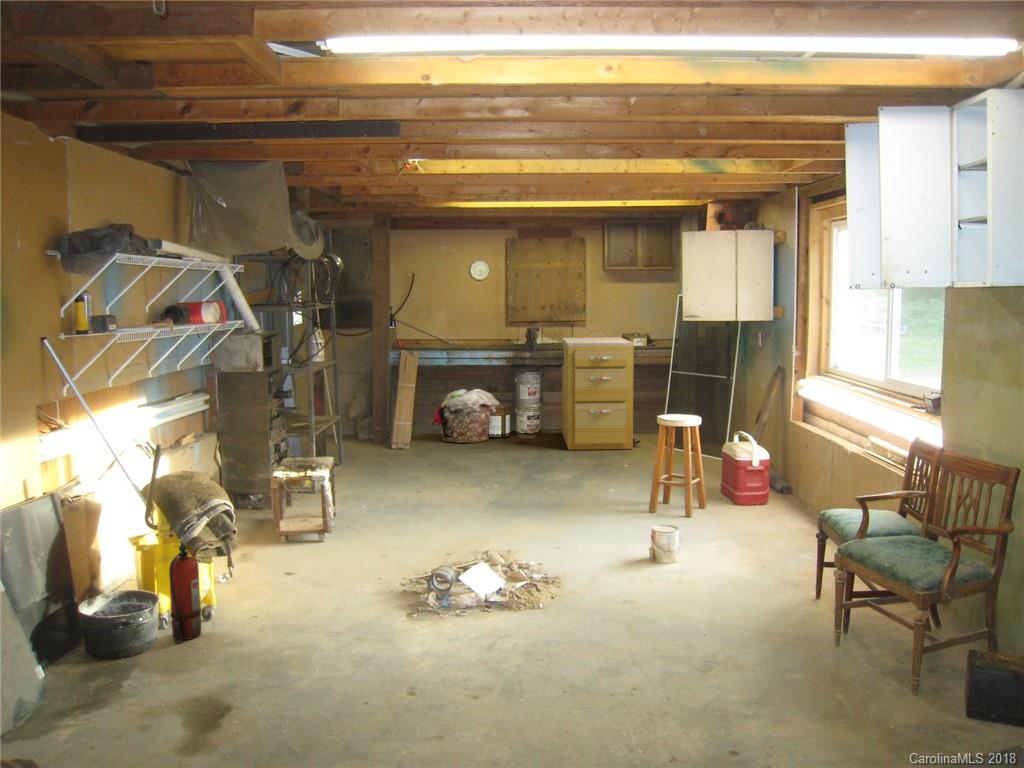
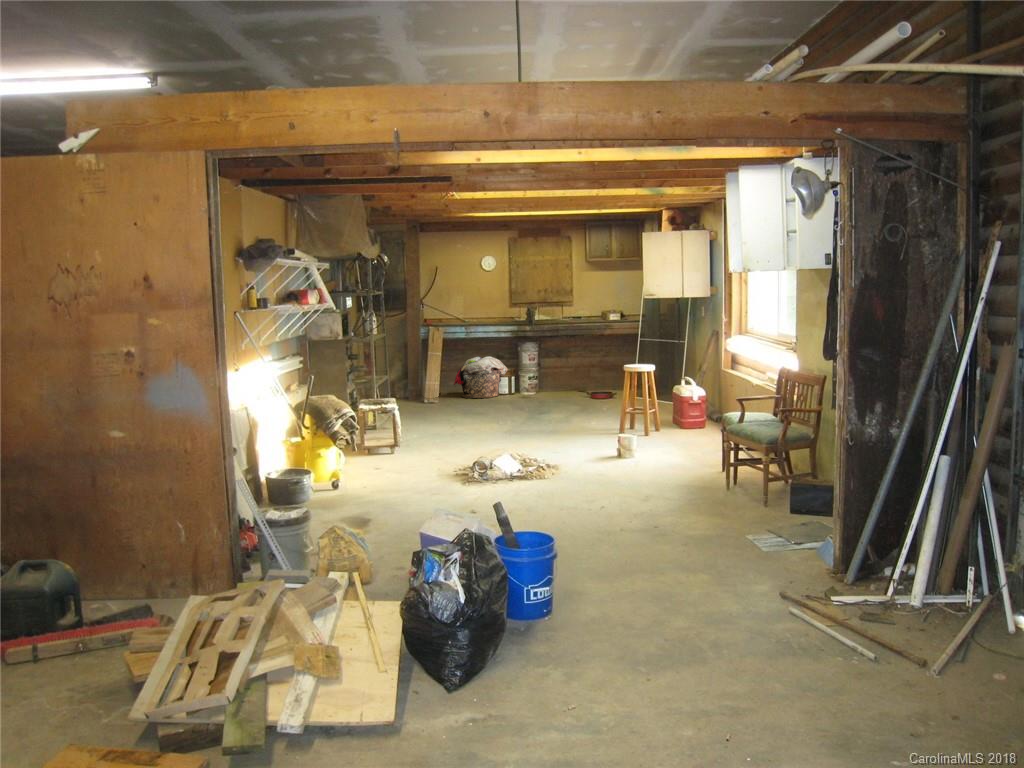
filing cabinet: present [562,337,634,450] -> none [554,314,611,400]
fire extinguisher: present [169,543,202,643] -> none [317,432,336,498]

